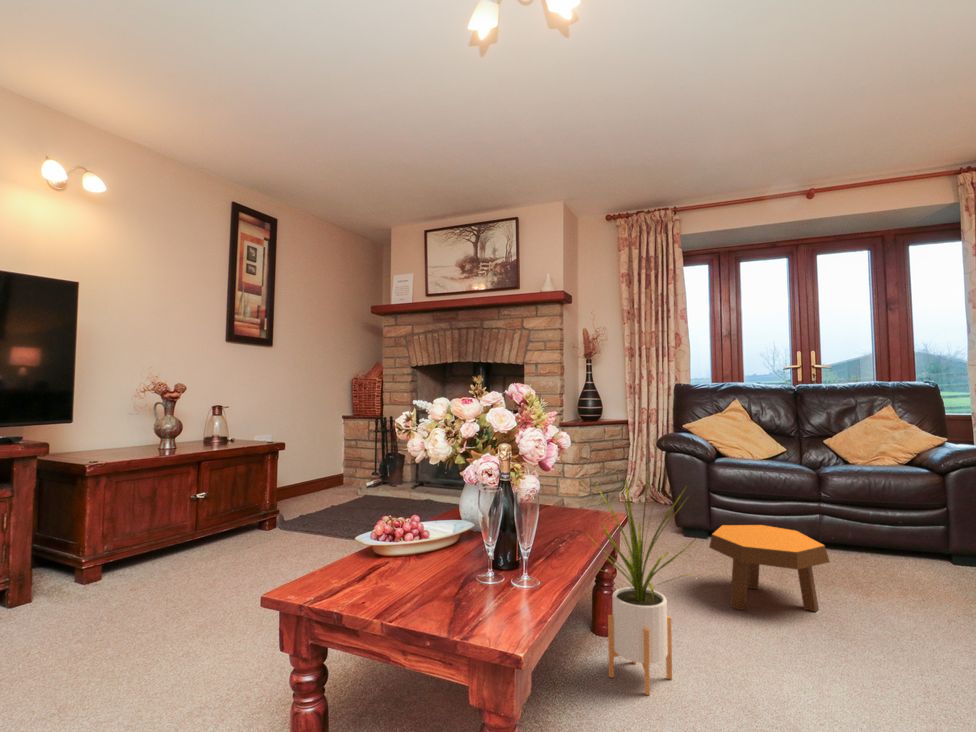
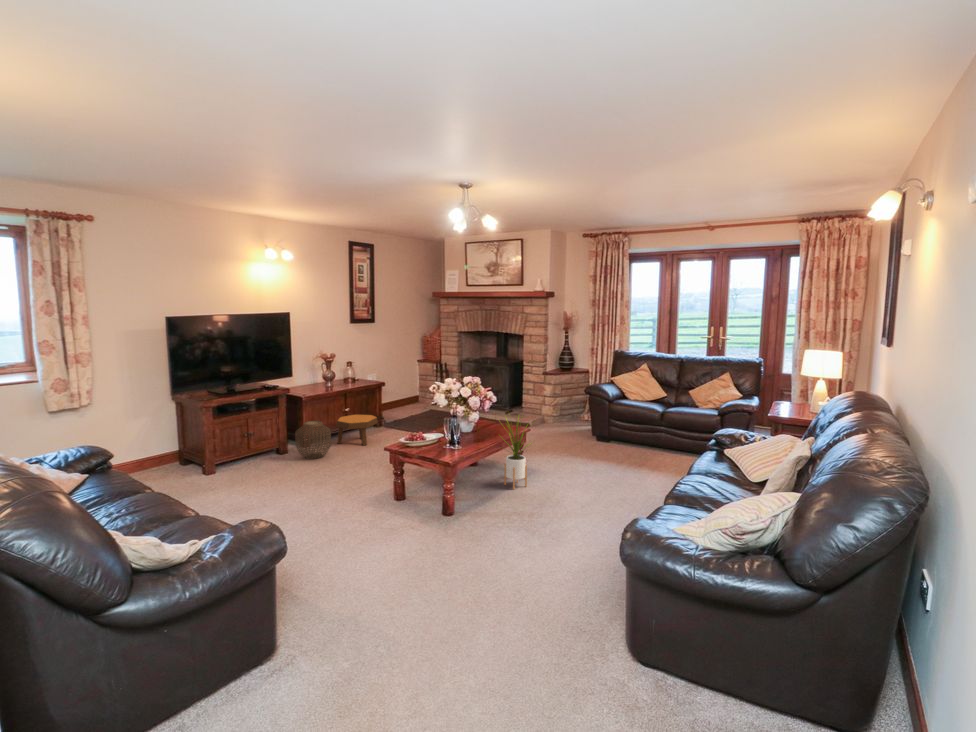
woven basket: none [36,520,142,623] -> present [295,421,331,459]
footstool: present [709,525,830,612] -> present [336,415,378,446]

